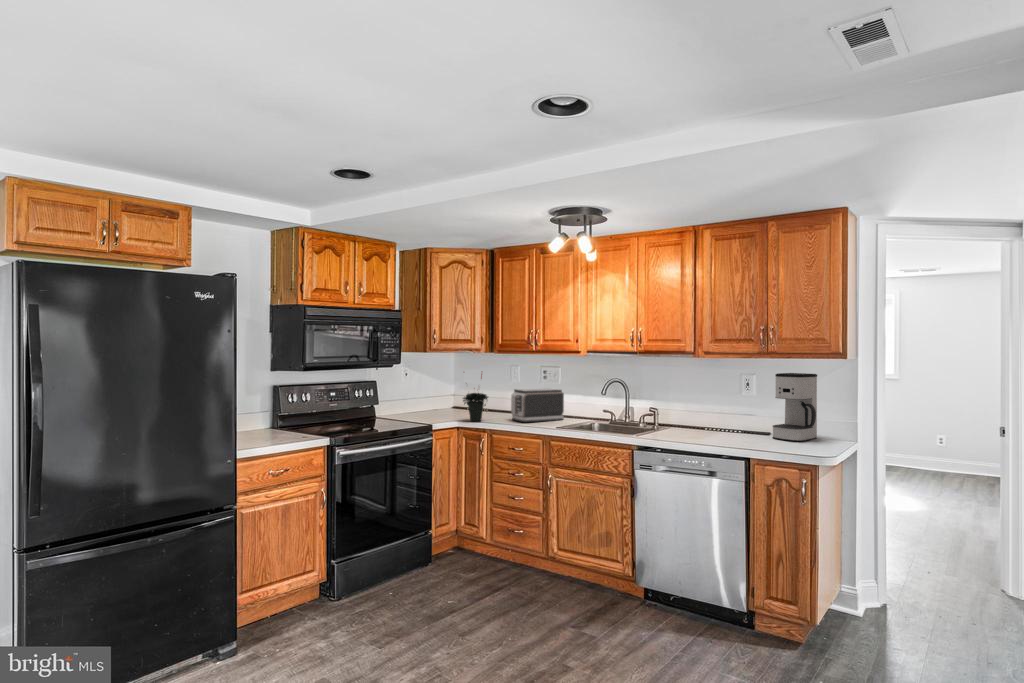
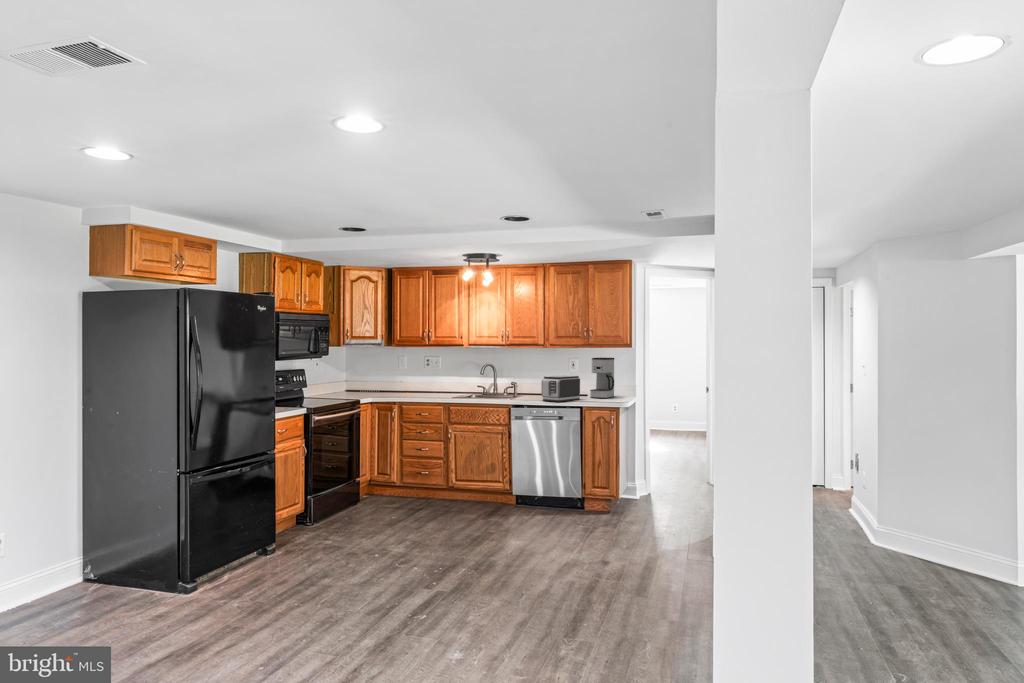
potted plant: present [463,374,488,421] -> none [375,359,396,398]
toaster: present [511,388,564,422] -> present [541,375,580,402]

